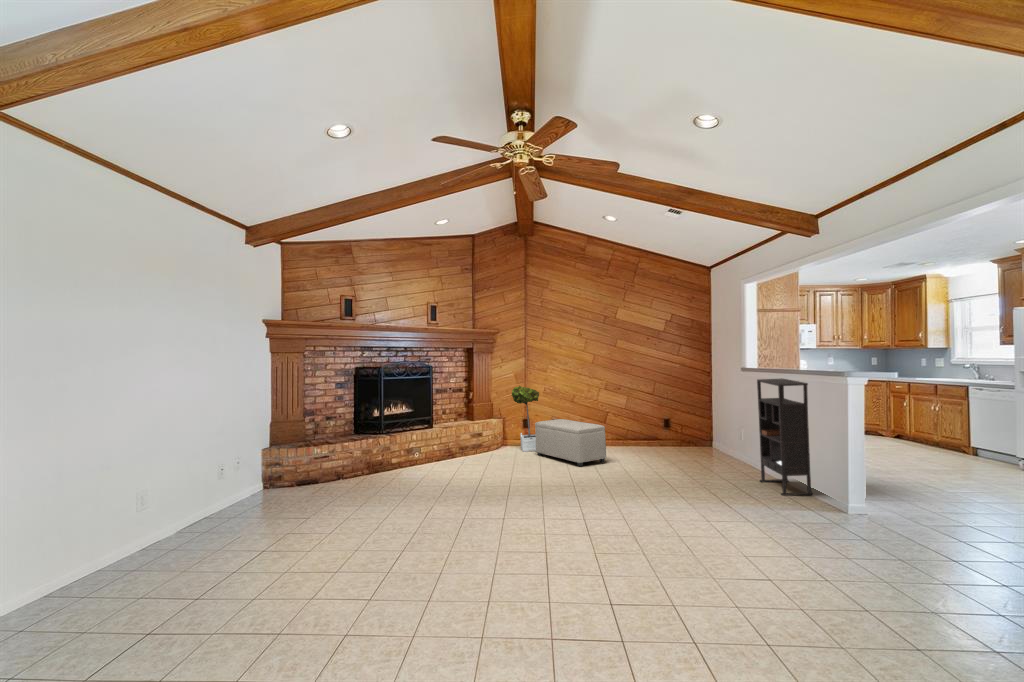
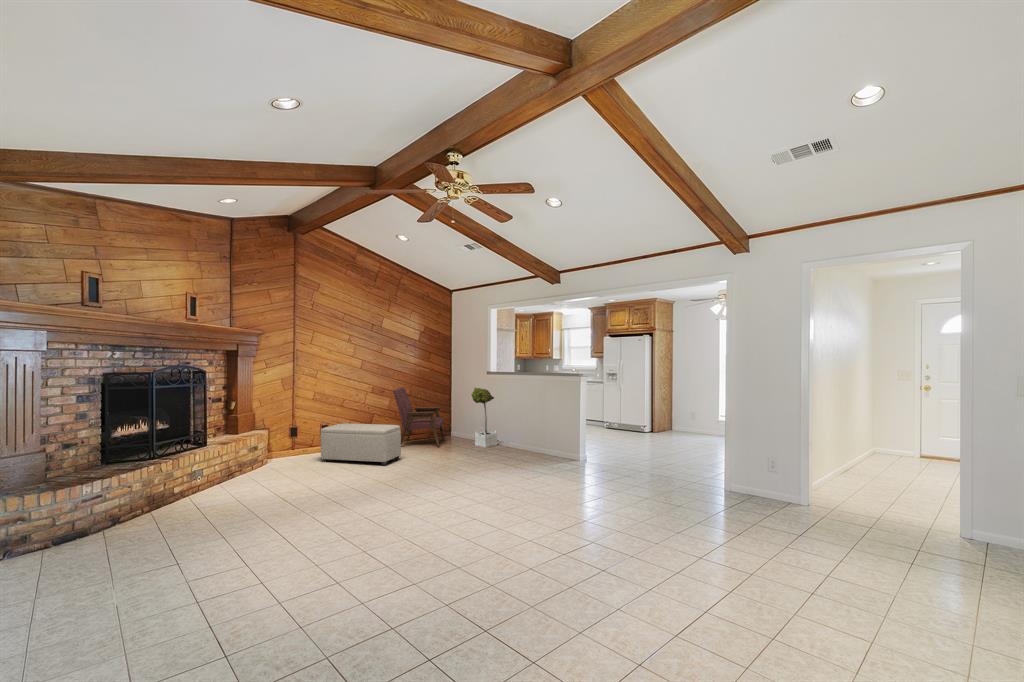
bookshelf: present [757,378,813,496] -> none [530,378,574,463]
armchair: none [624,384,694,456] -> present [393,387,445,447]
potted tree: present [512,386,539,452] -> present [471,388,497,447]

